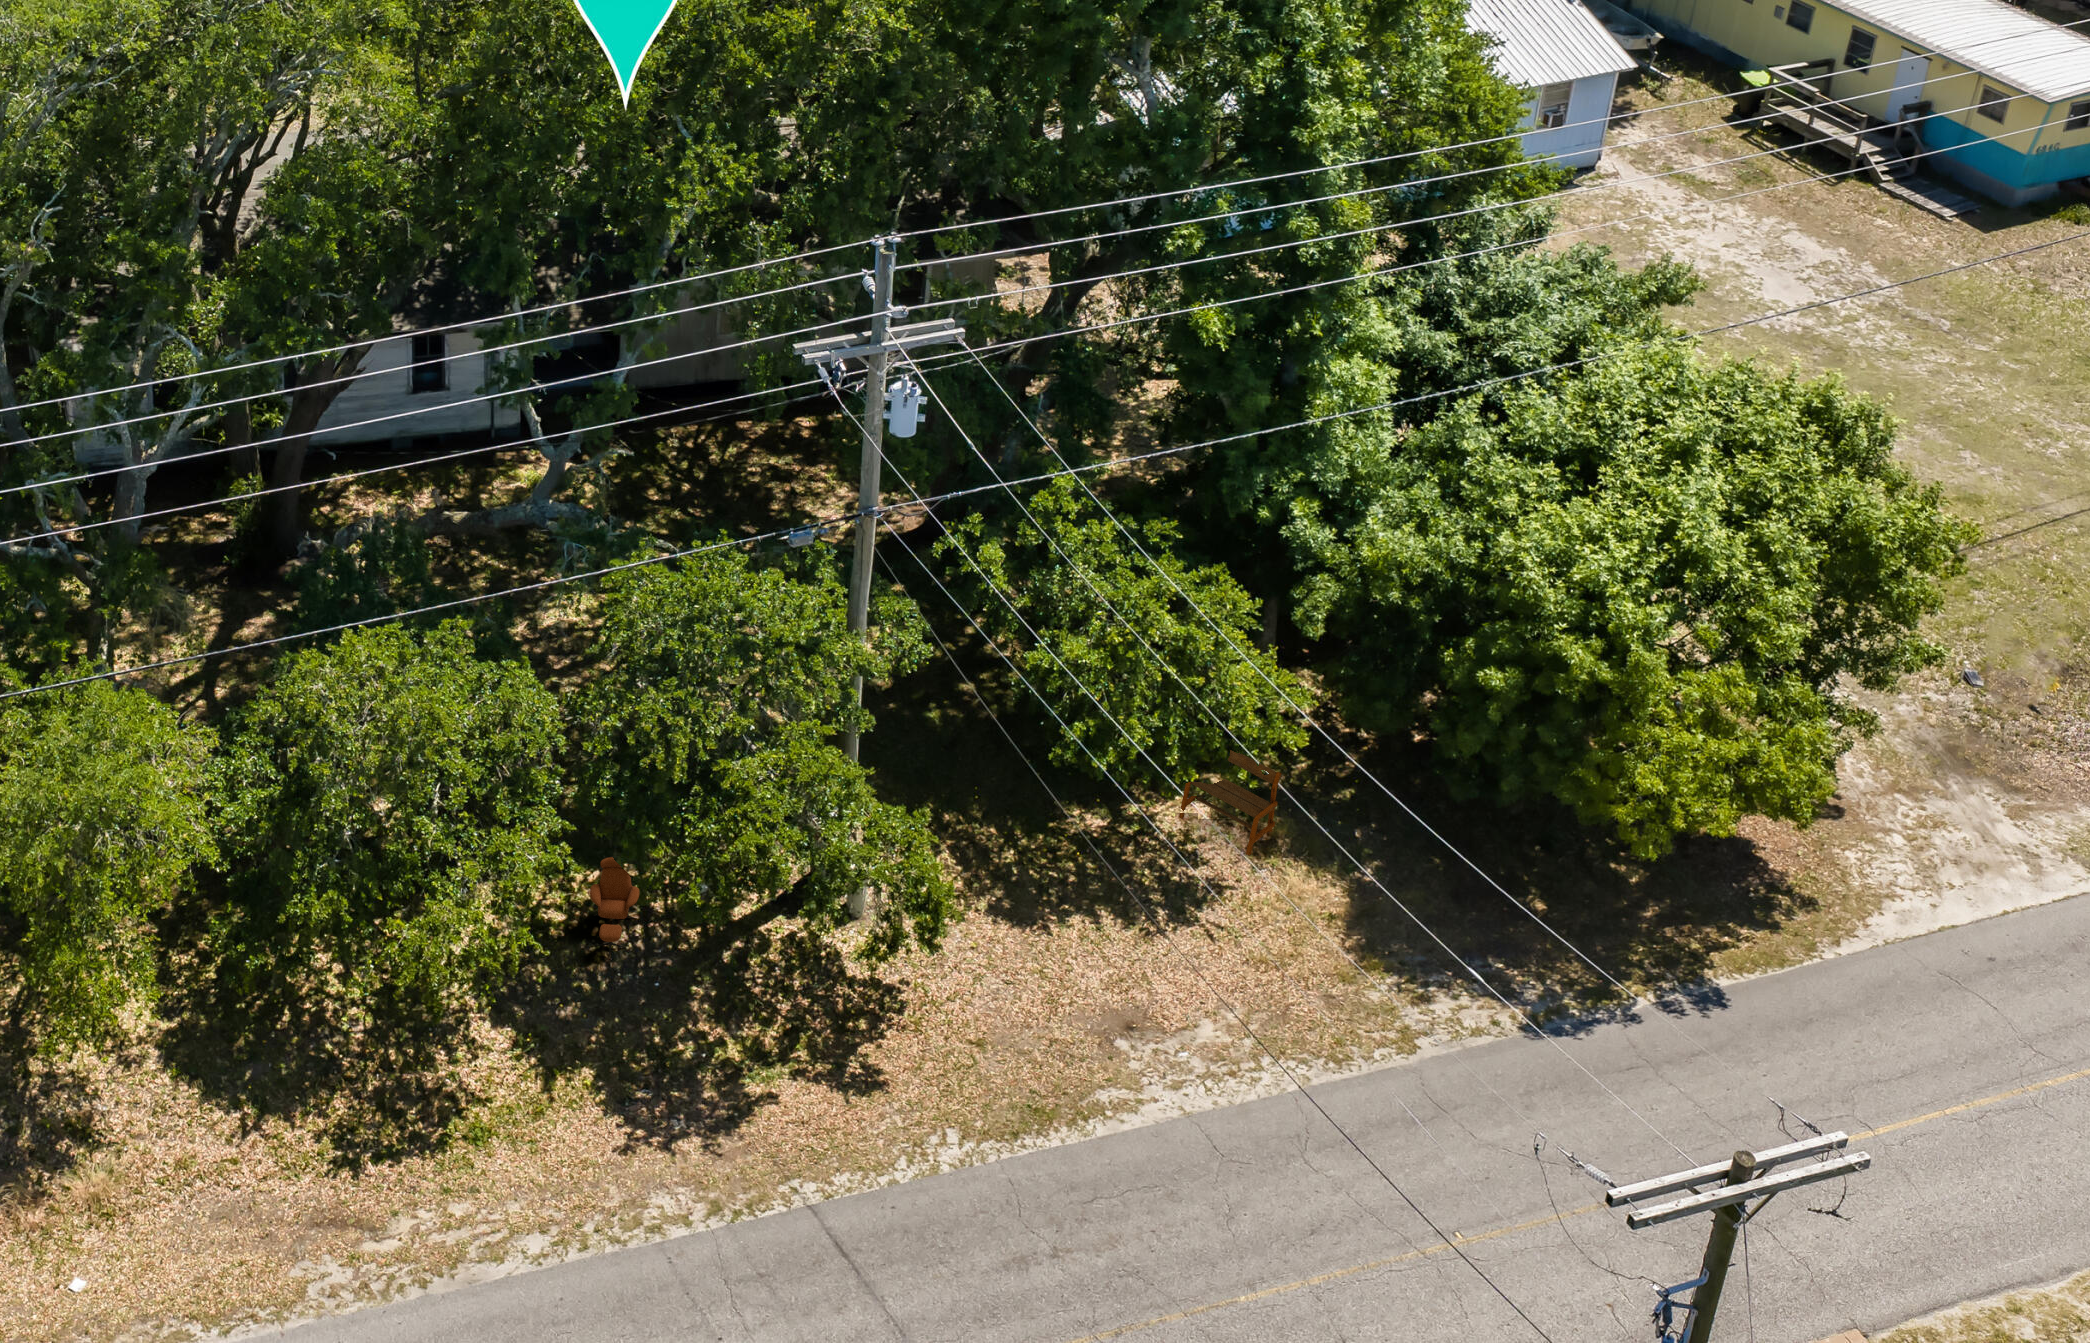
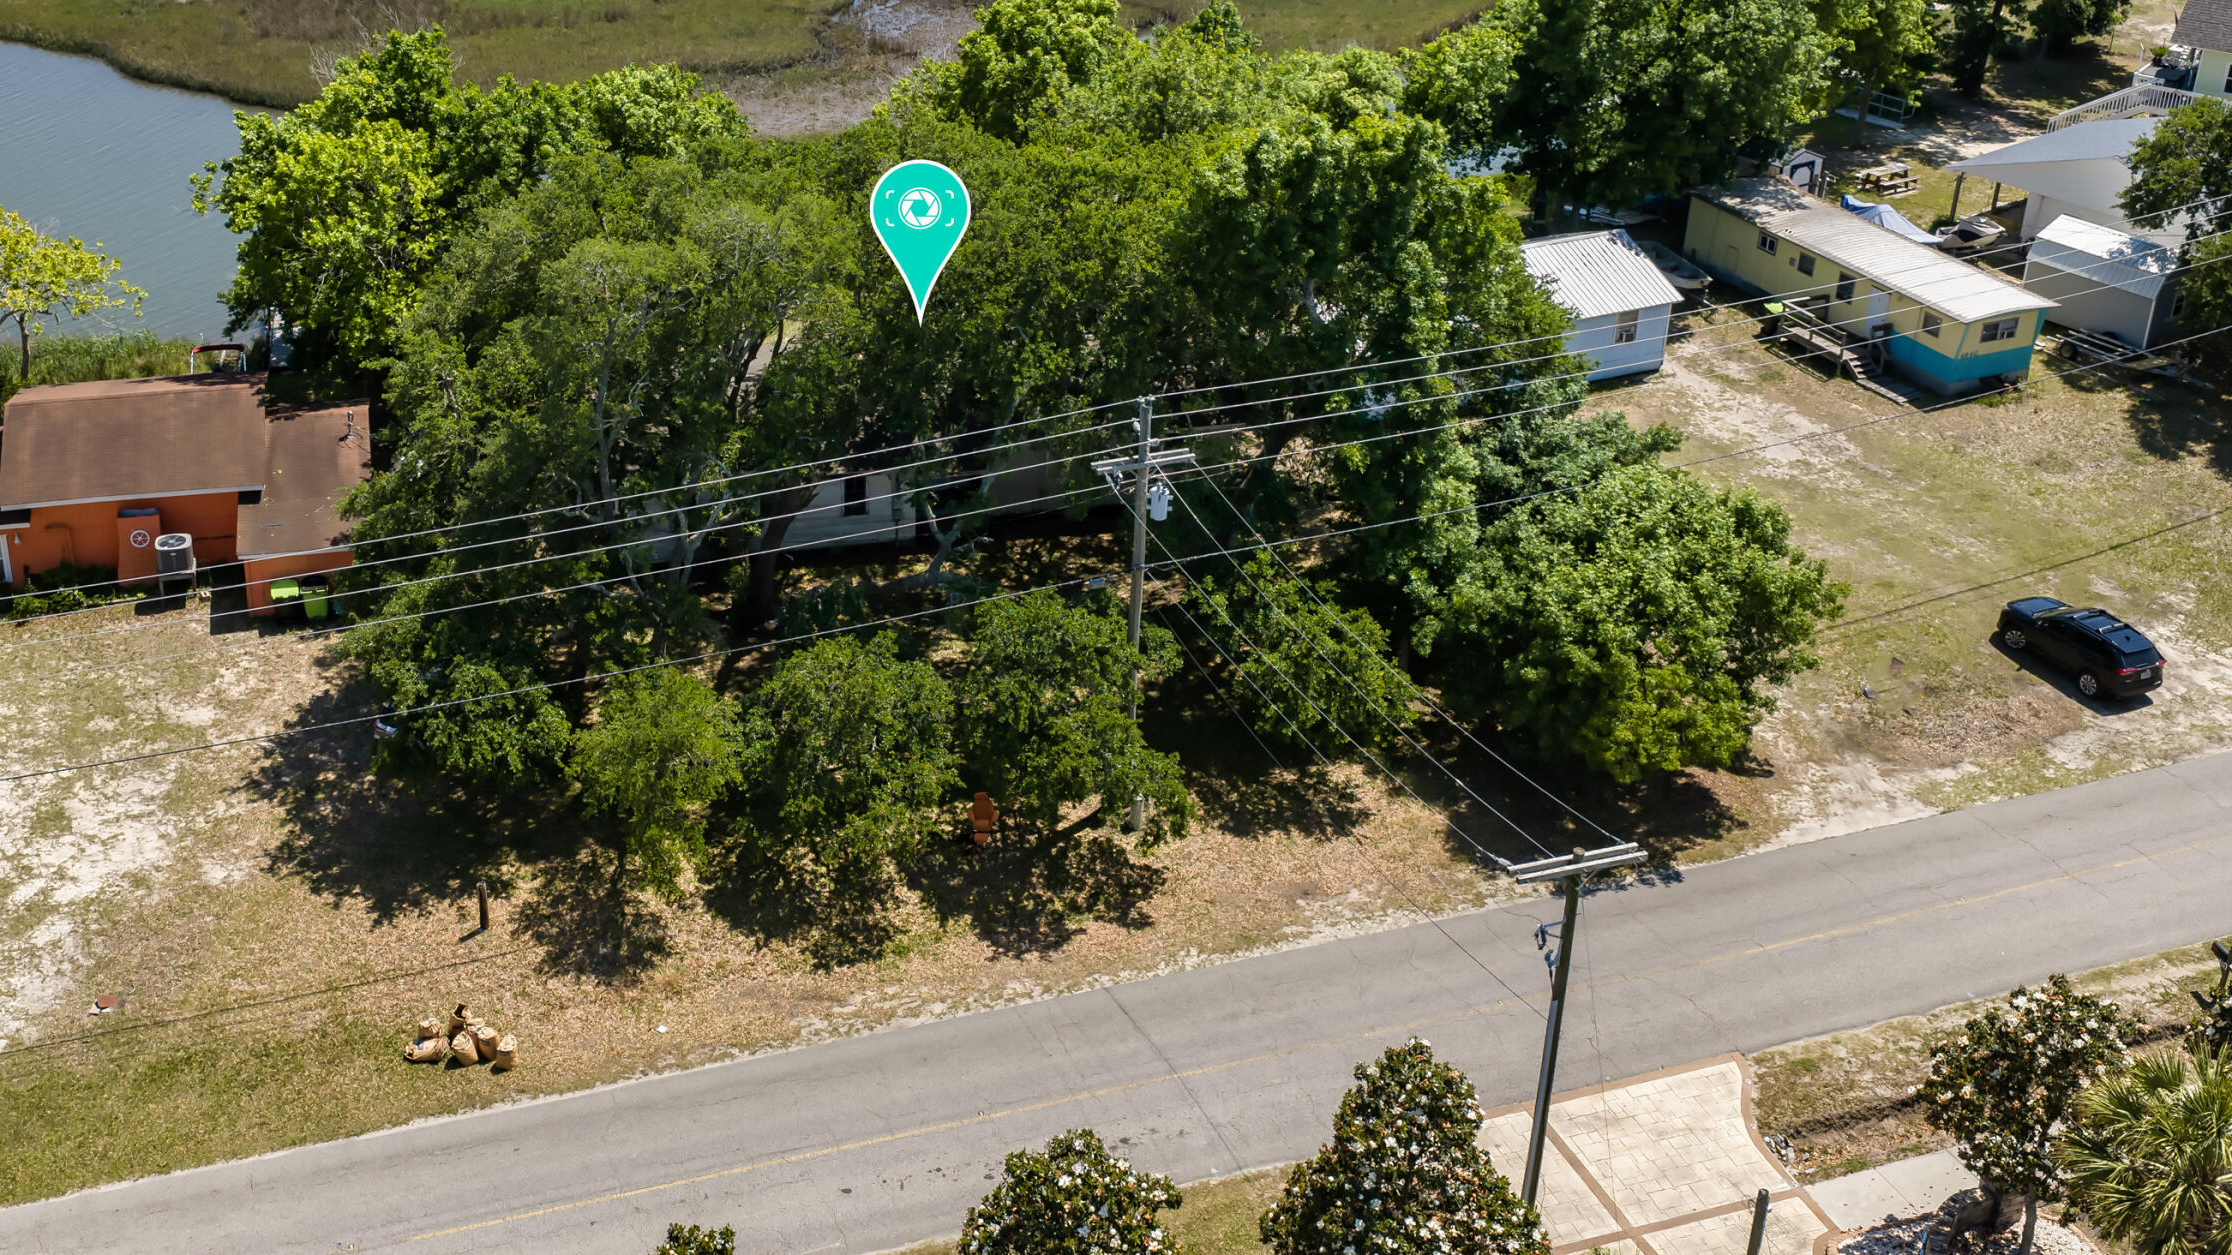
bench: present [1179,750,1281,855] -> none [1343,725,1406,798]

